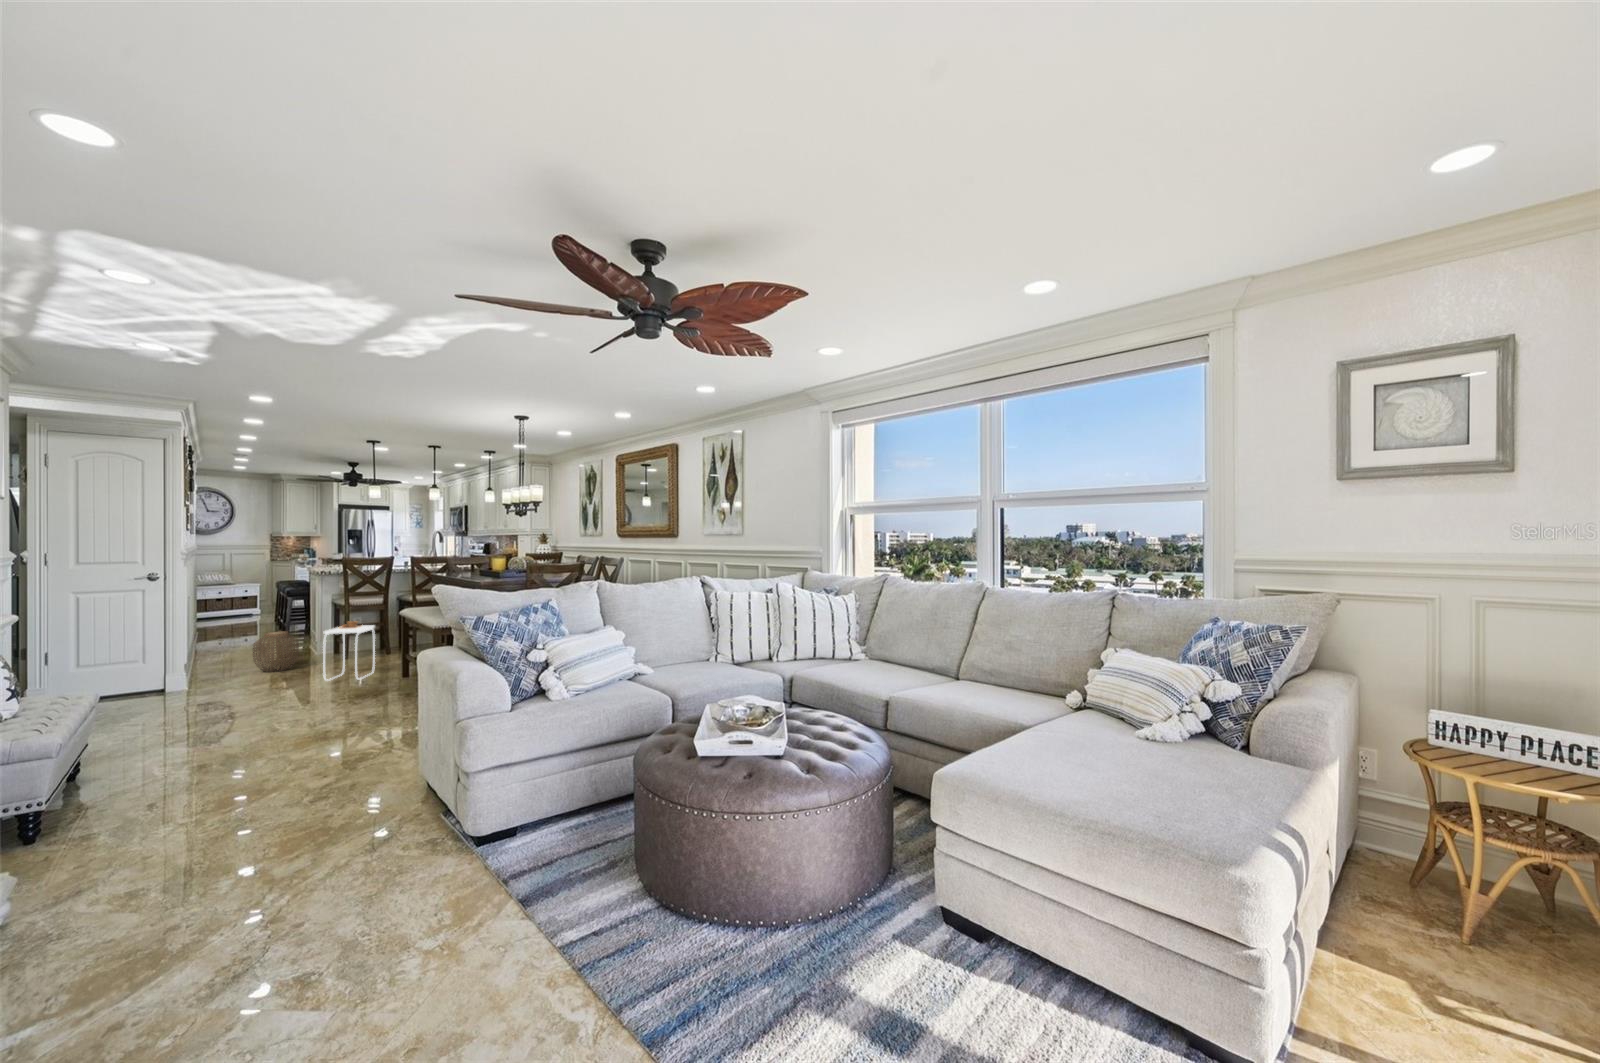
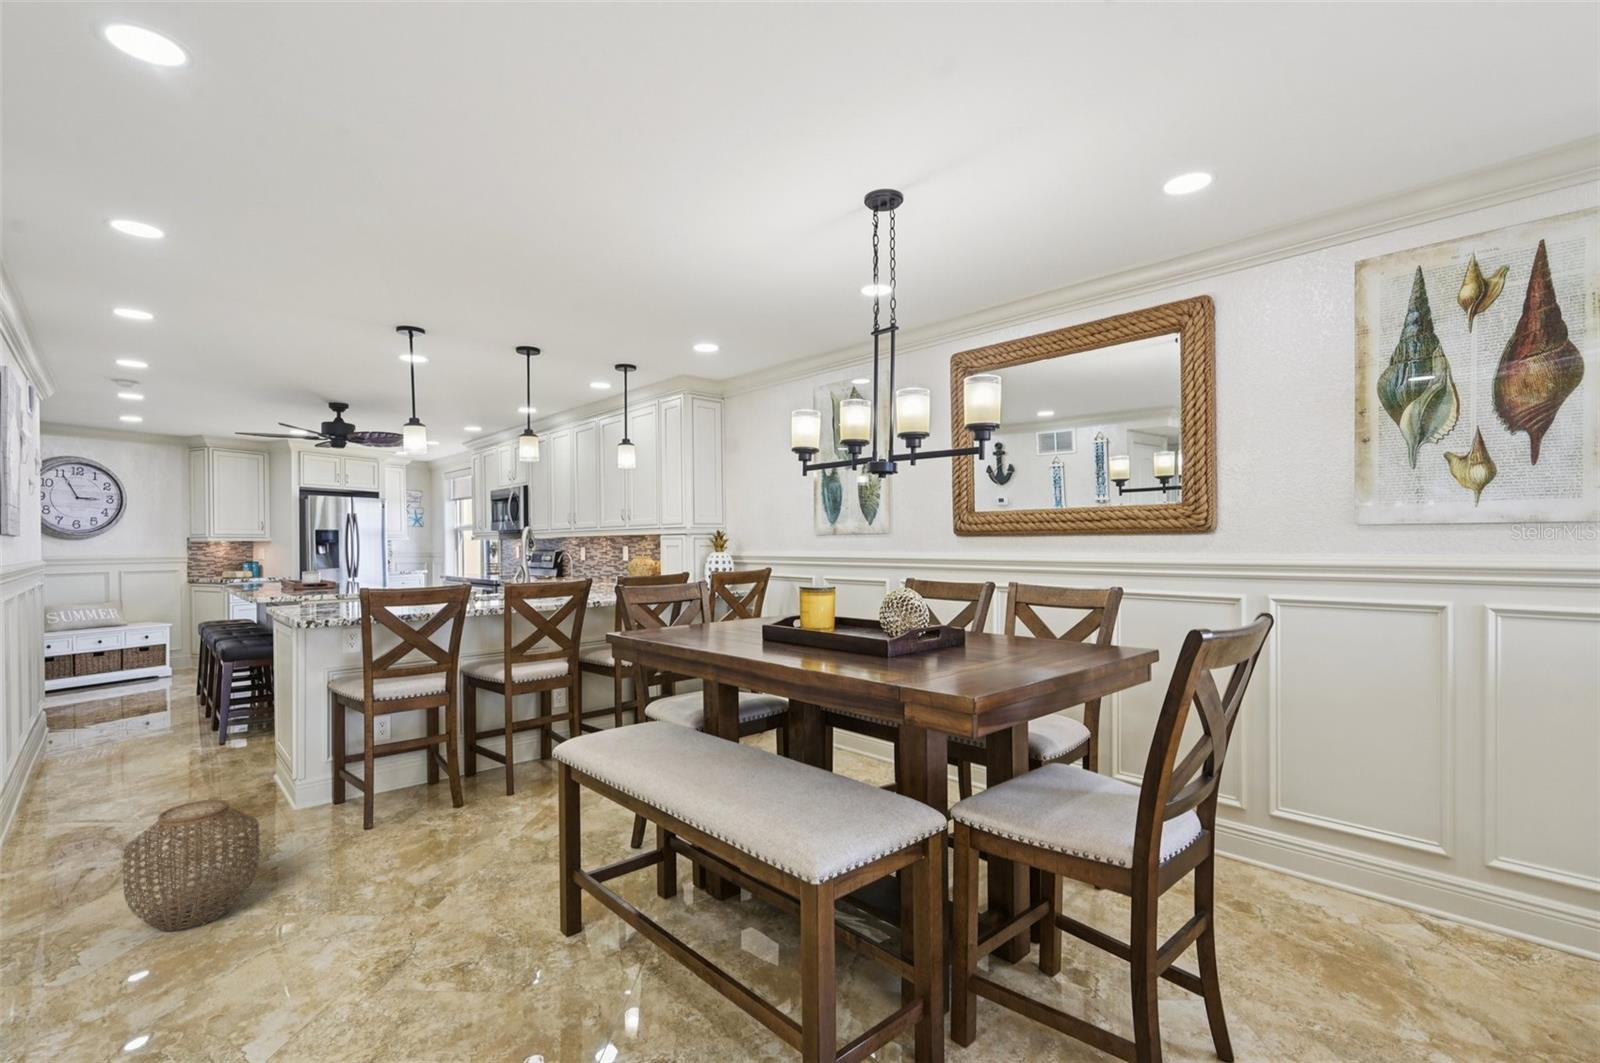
side table: present [323,621,375,681] -> none [352,788,488,1007]

